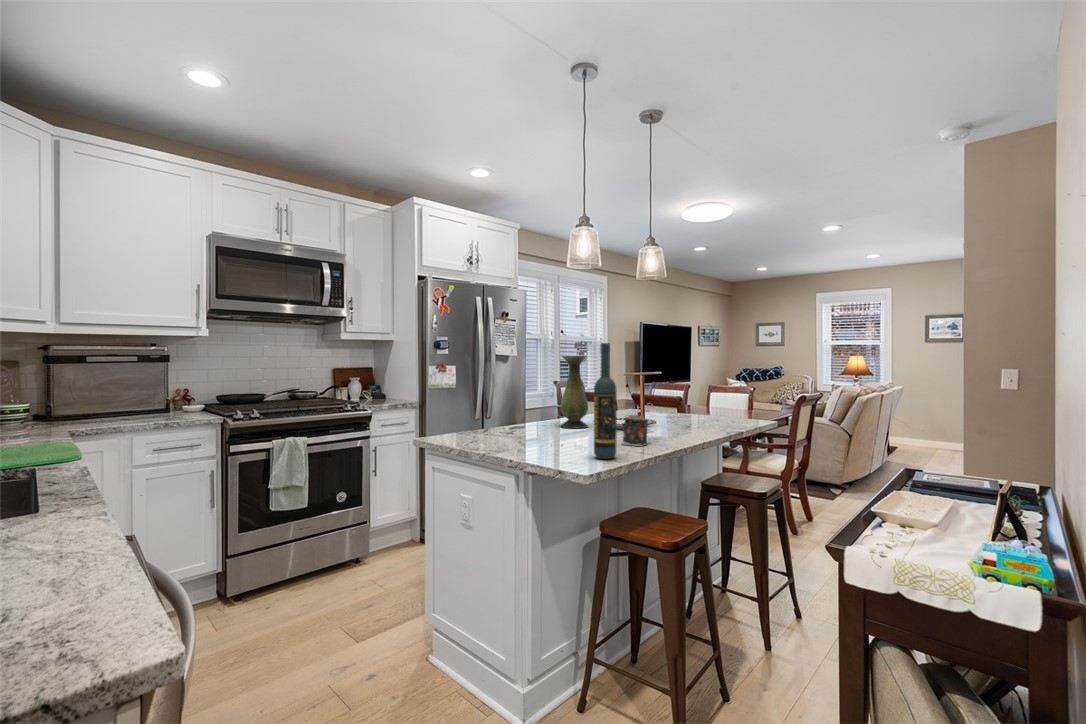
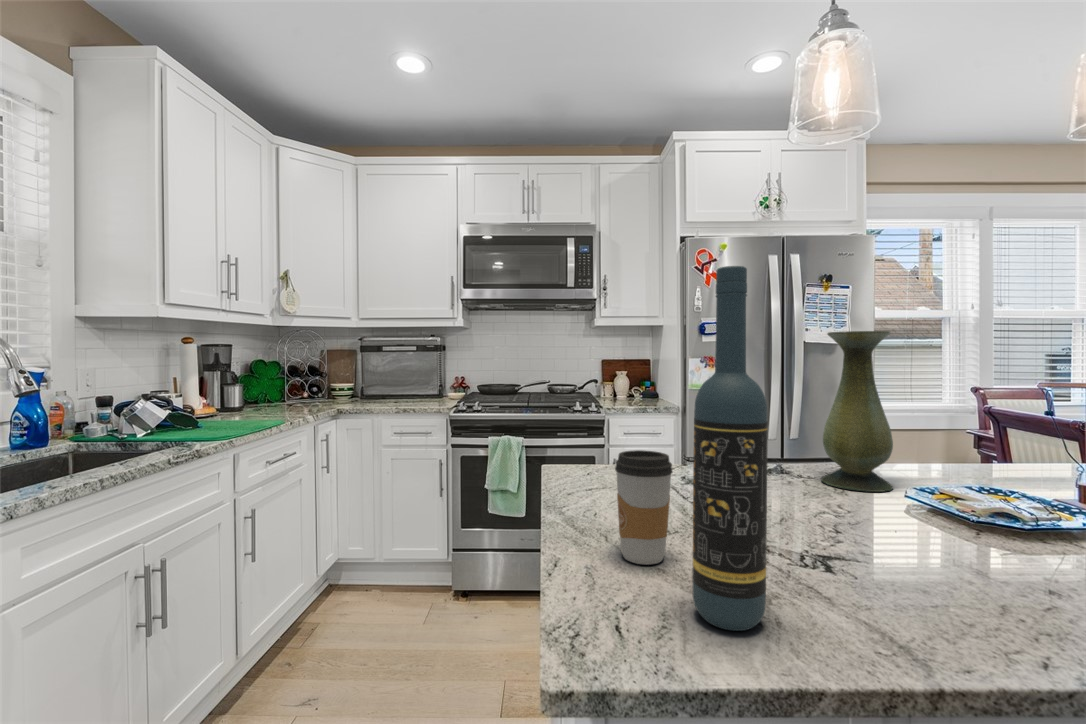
coffee cup: none [545,411,568,455] -> present [615,450,673,565]
candle: present [622,415,648,447] -> none [884,492,991,604]

